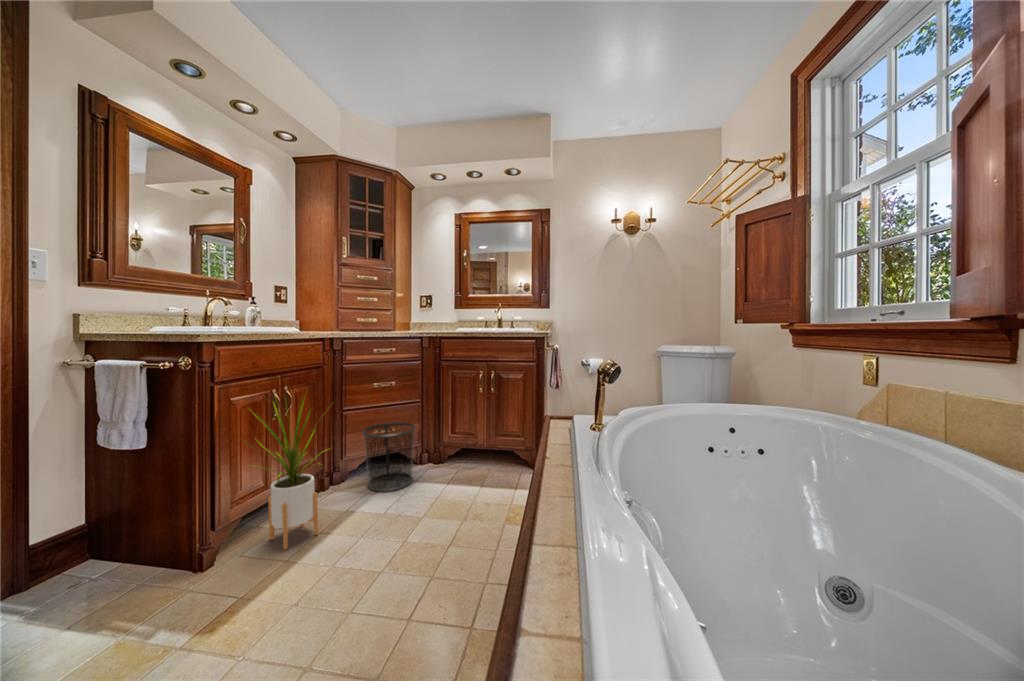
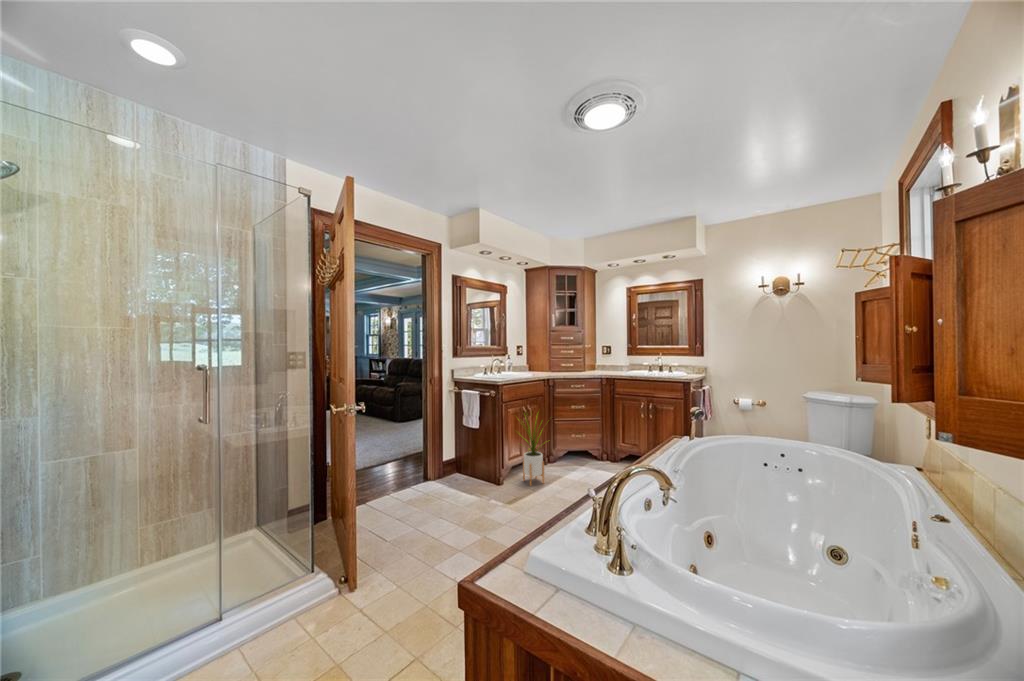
waste bin: present [362,422,416,492] -> none [565,431,597,472]

